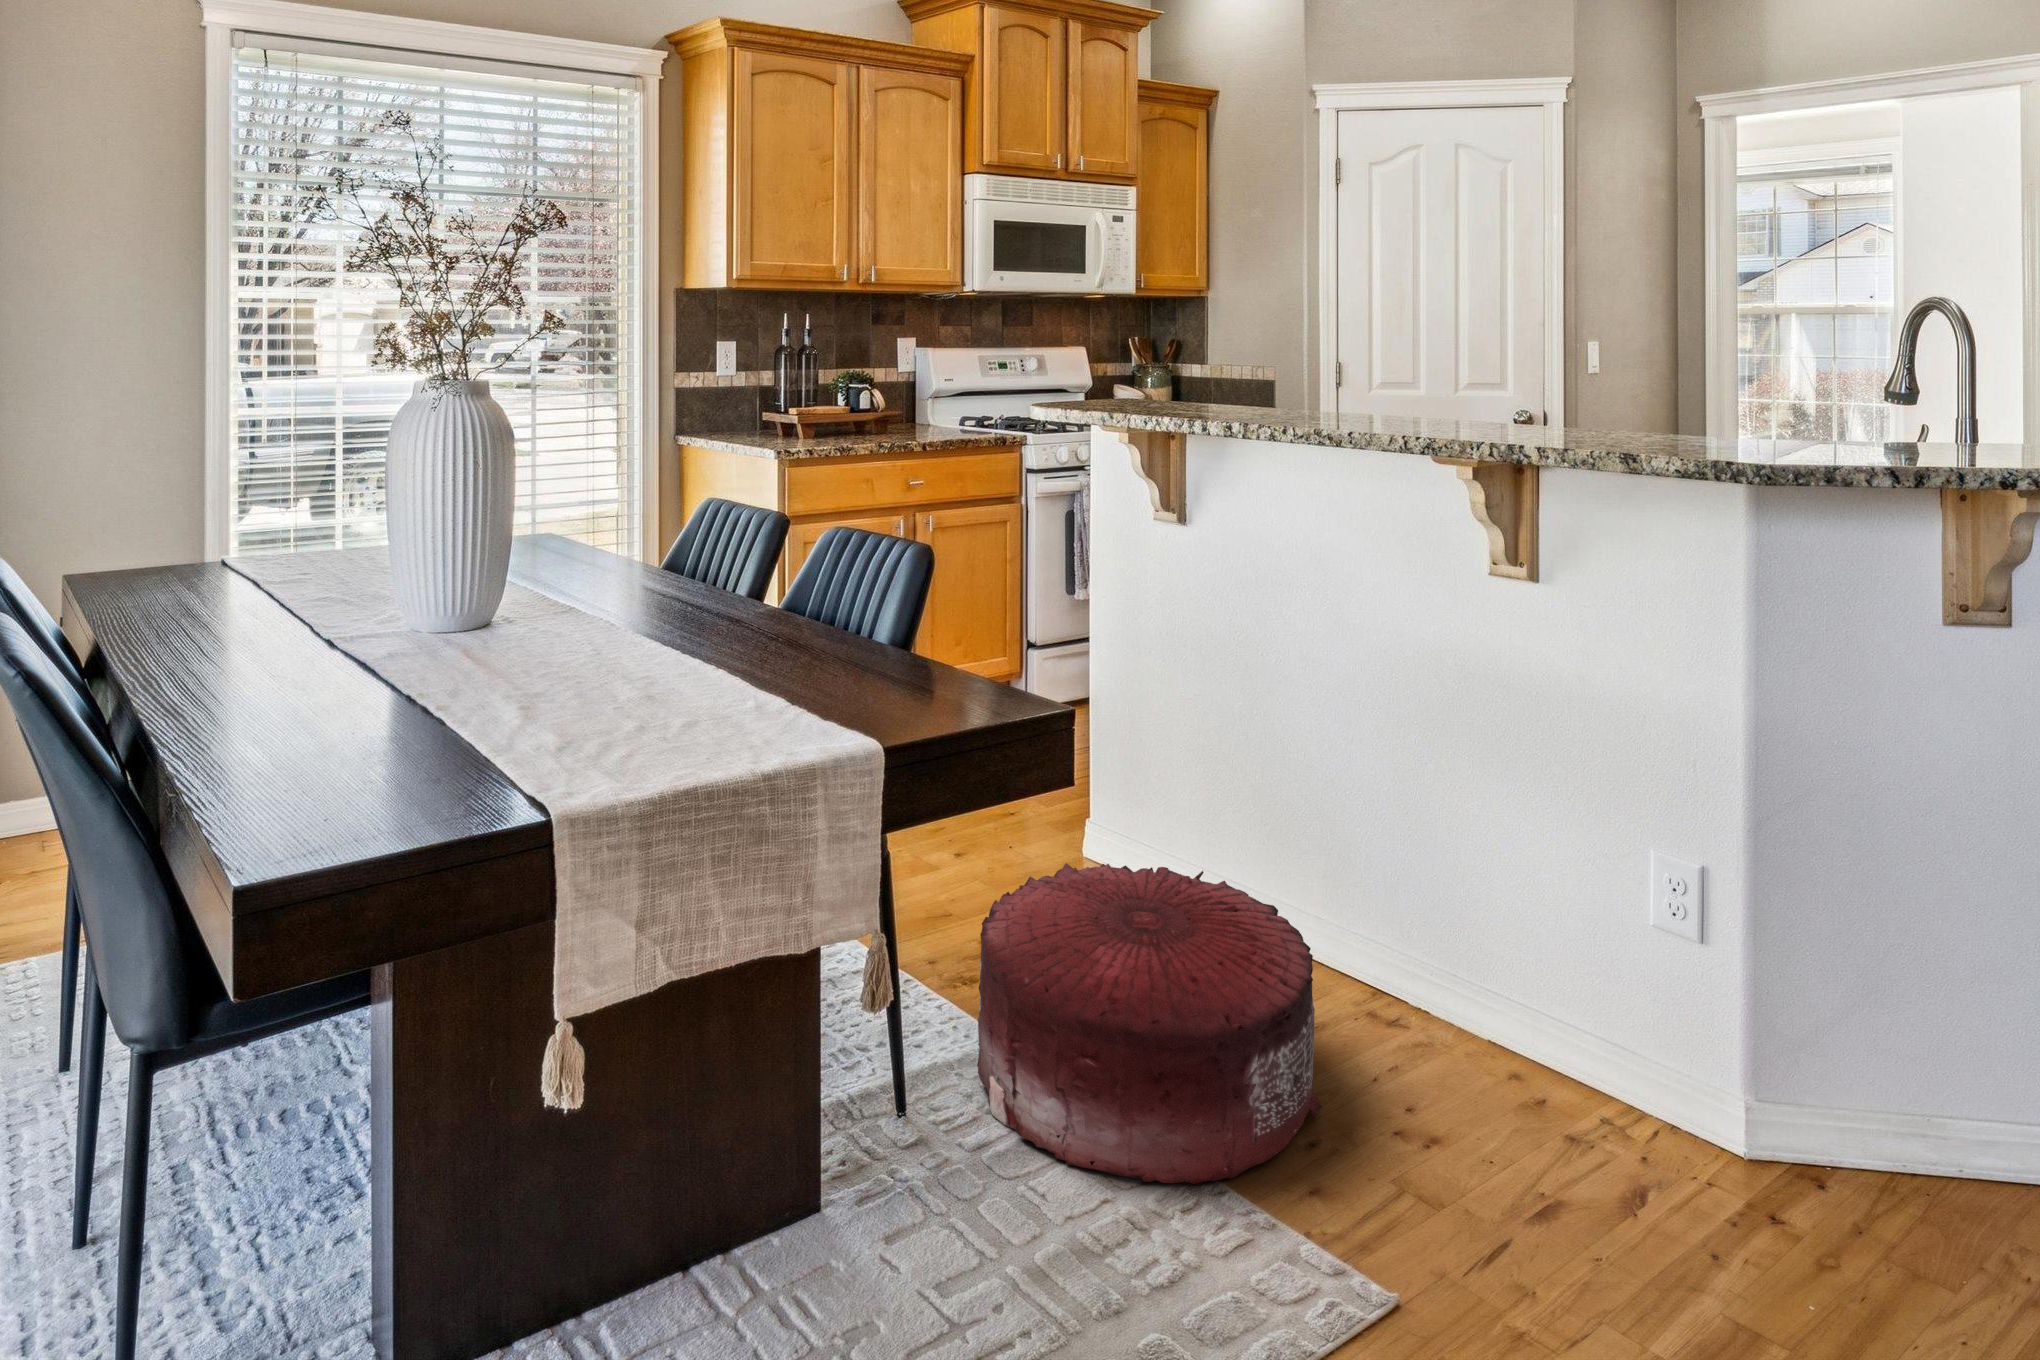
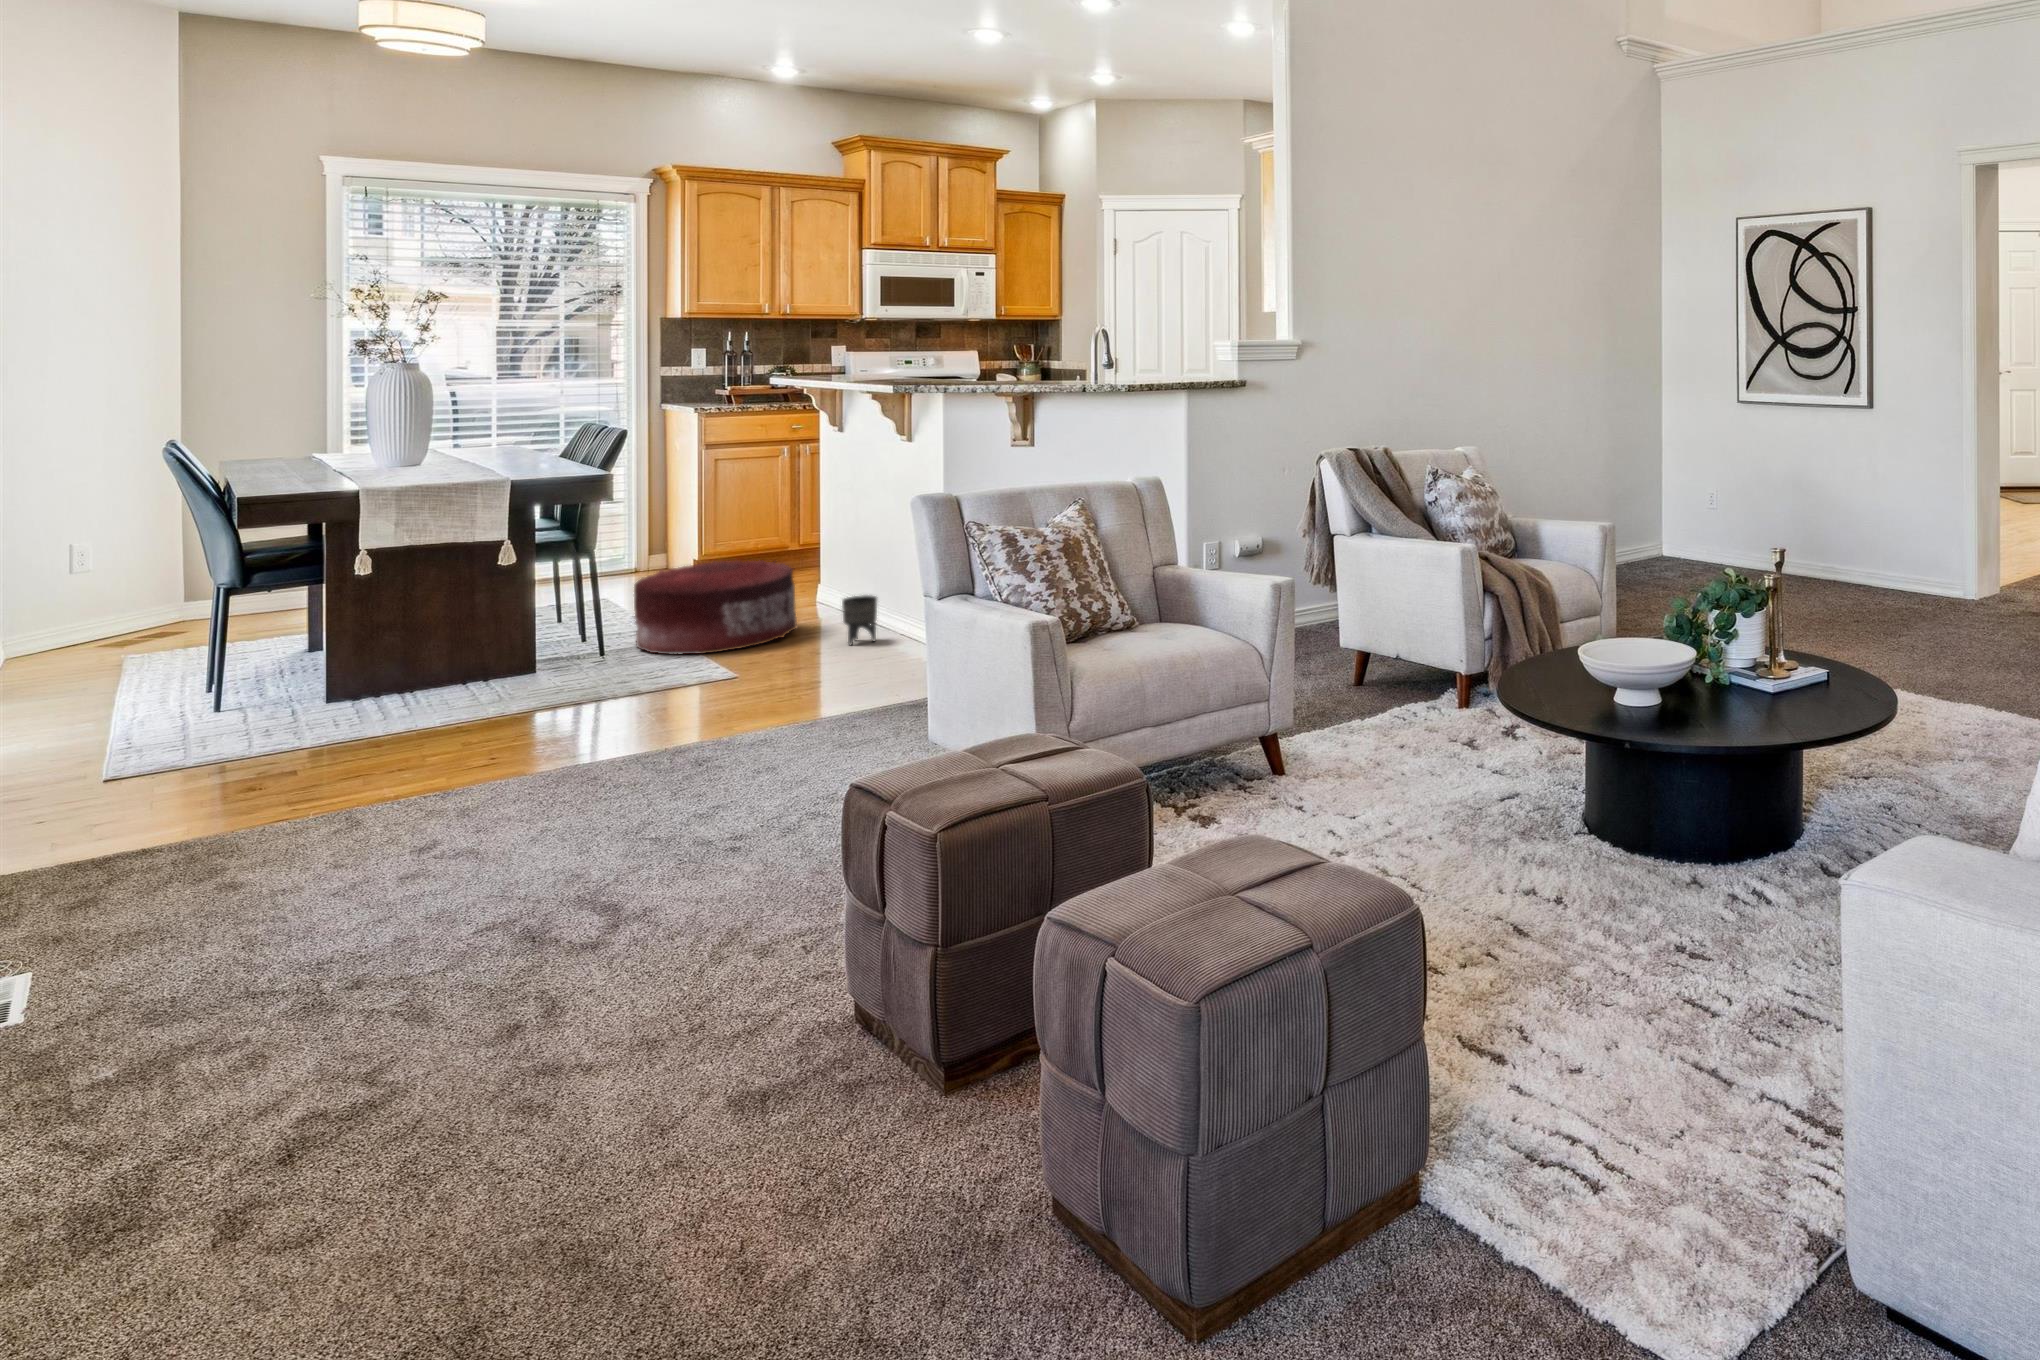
planter: none [1485,1015,1573,1162] -> present [842,595,877,645]

